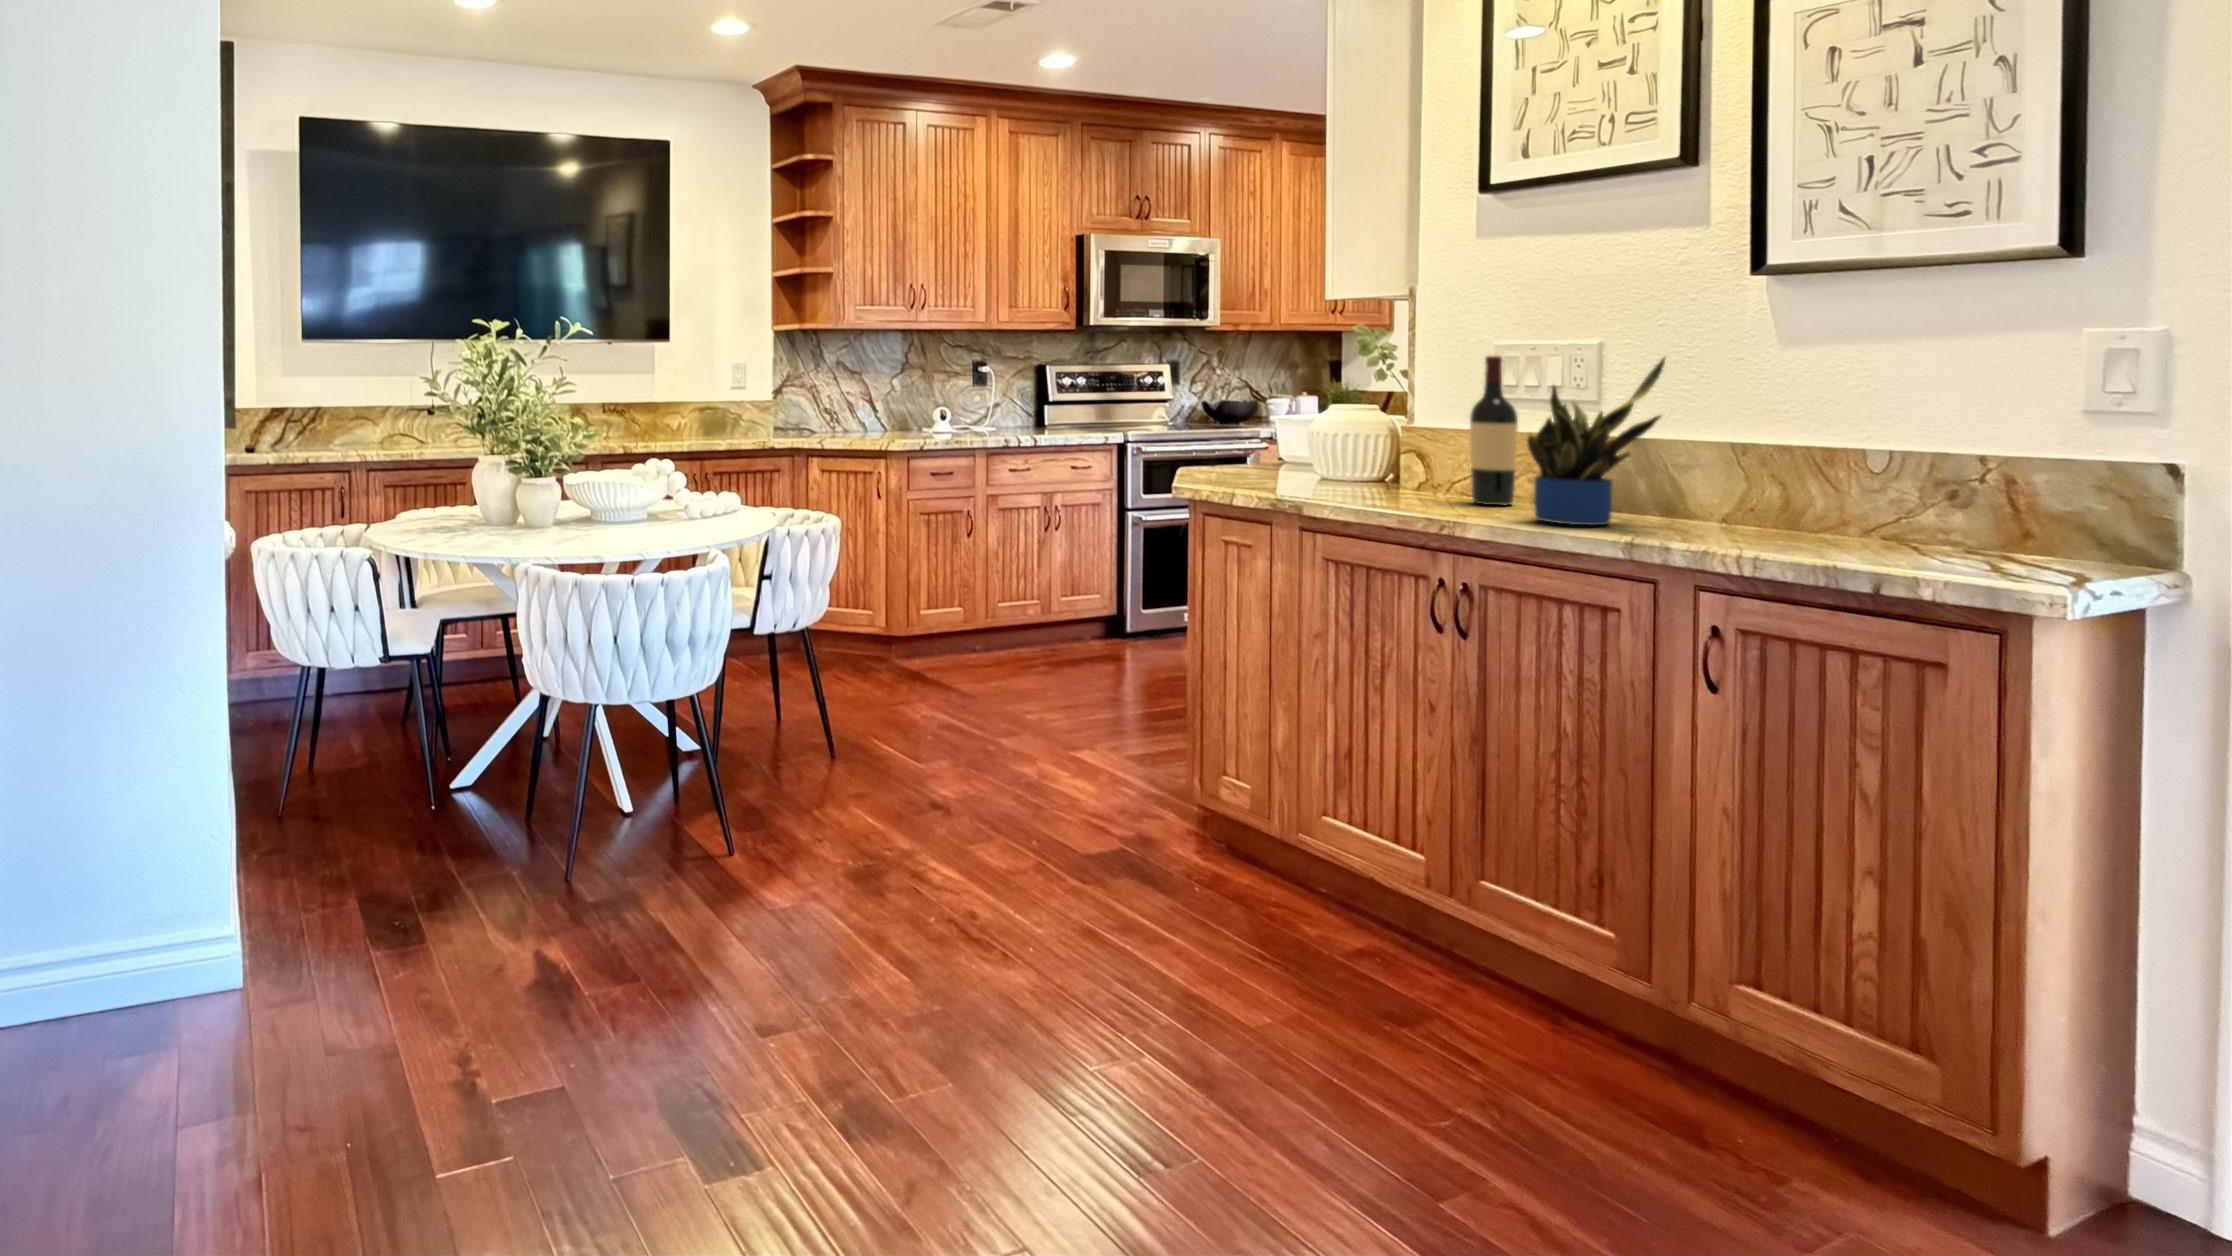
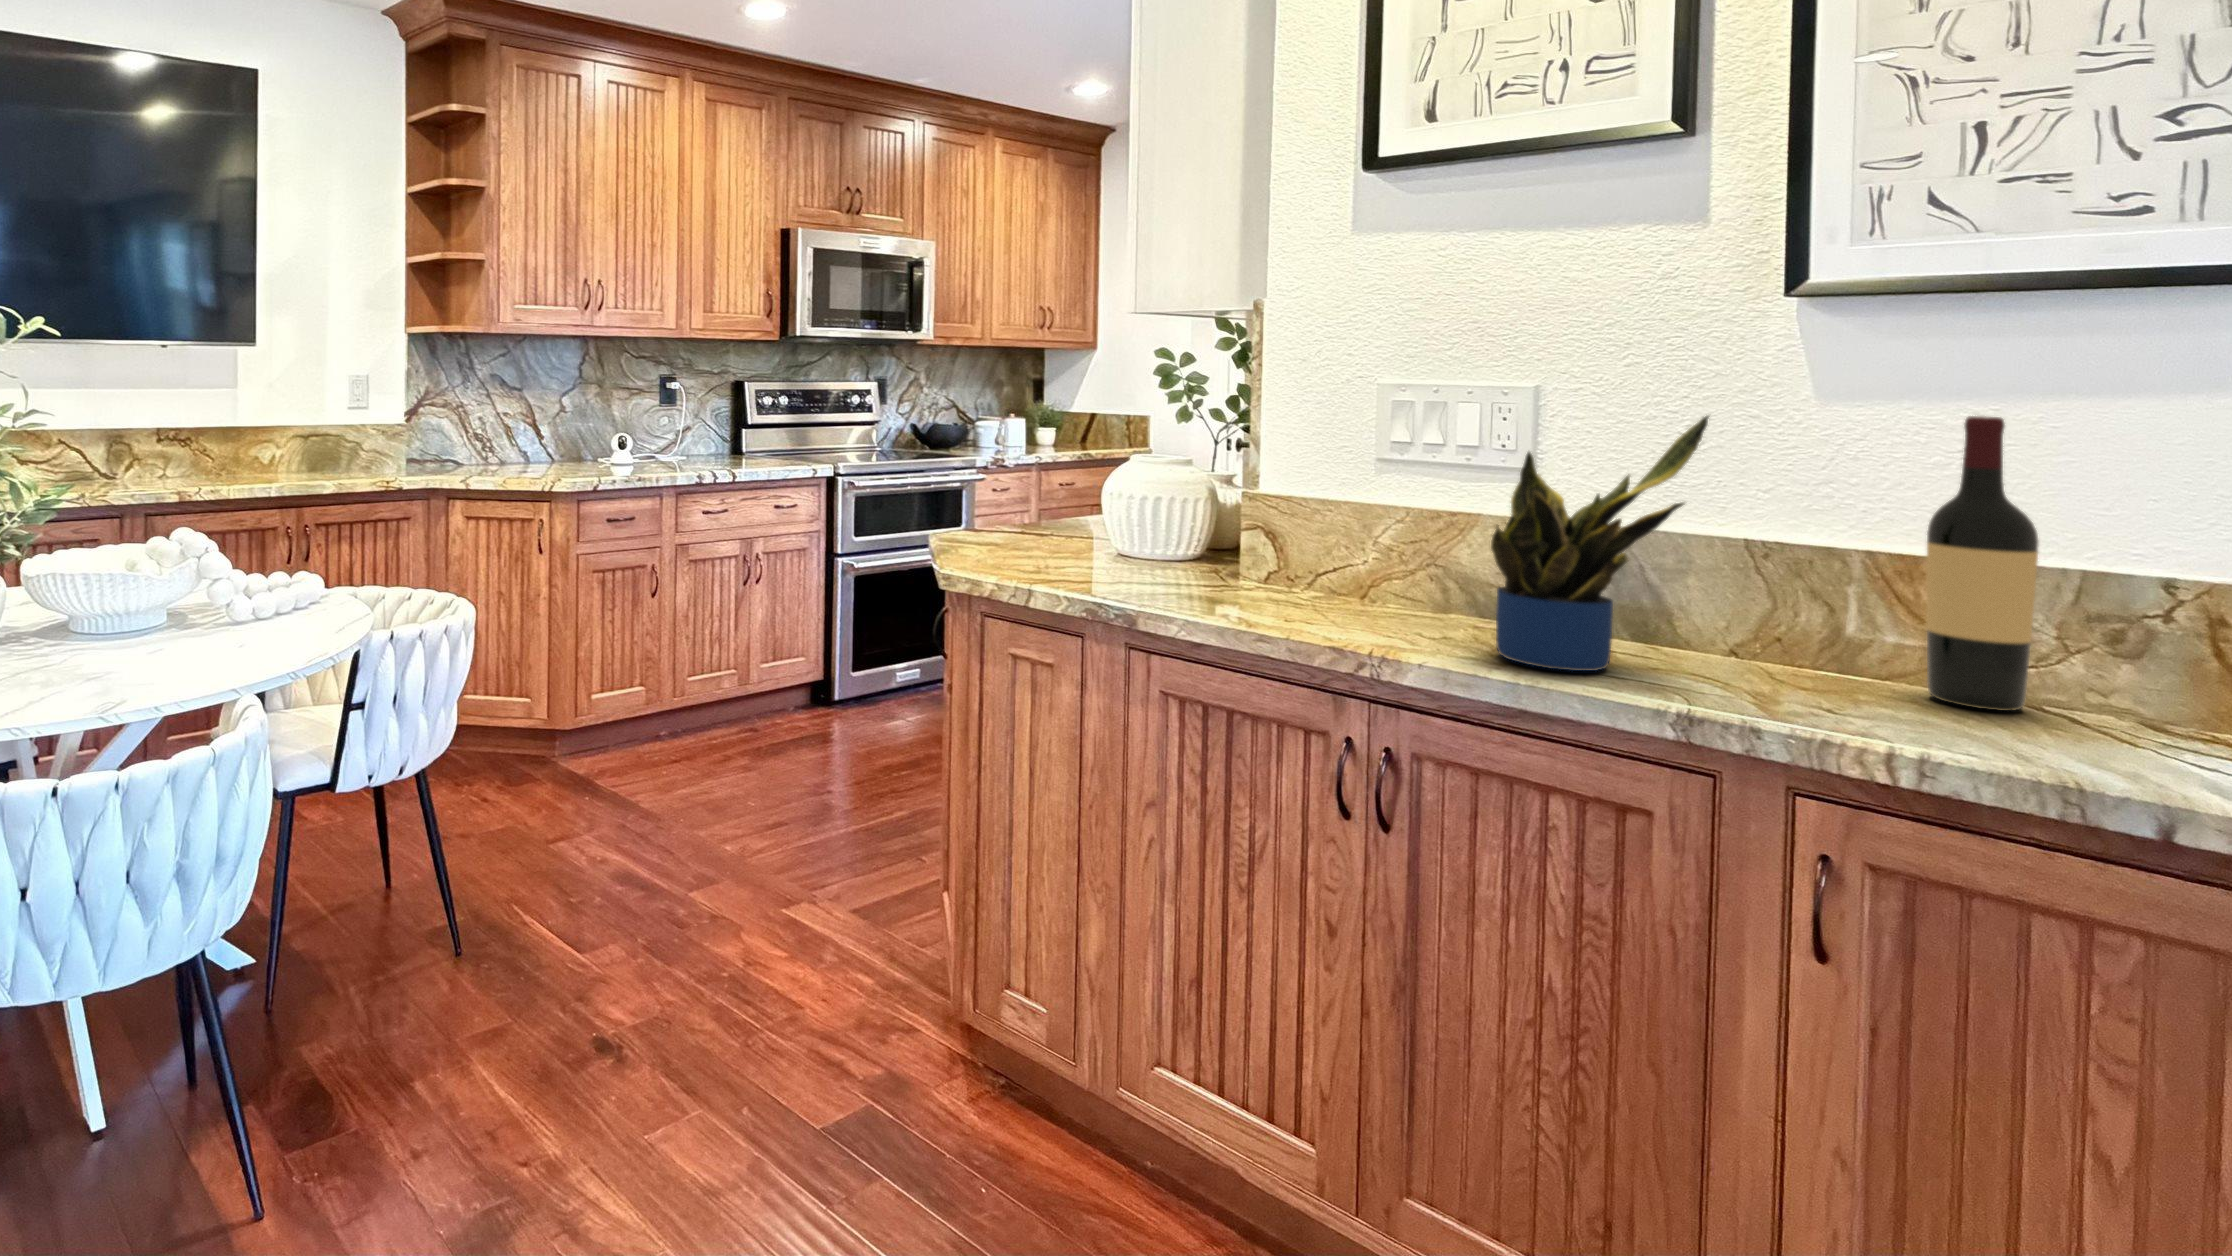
wine bottle: present [1470,356,1518,505] -> present [1927,416,2038,711]

